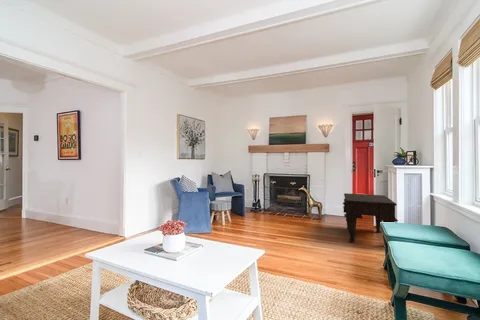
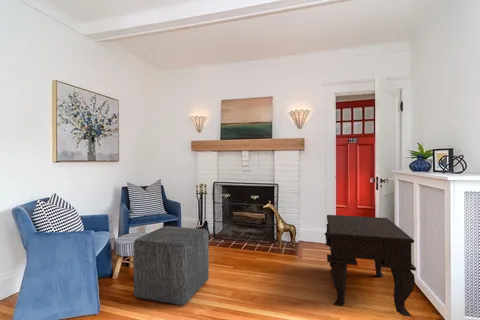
ottoman: none [231,197,270,239] -> present [134,226,209,305]

